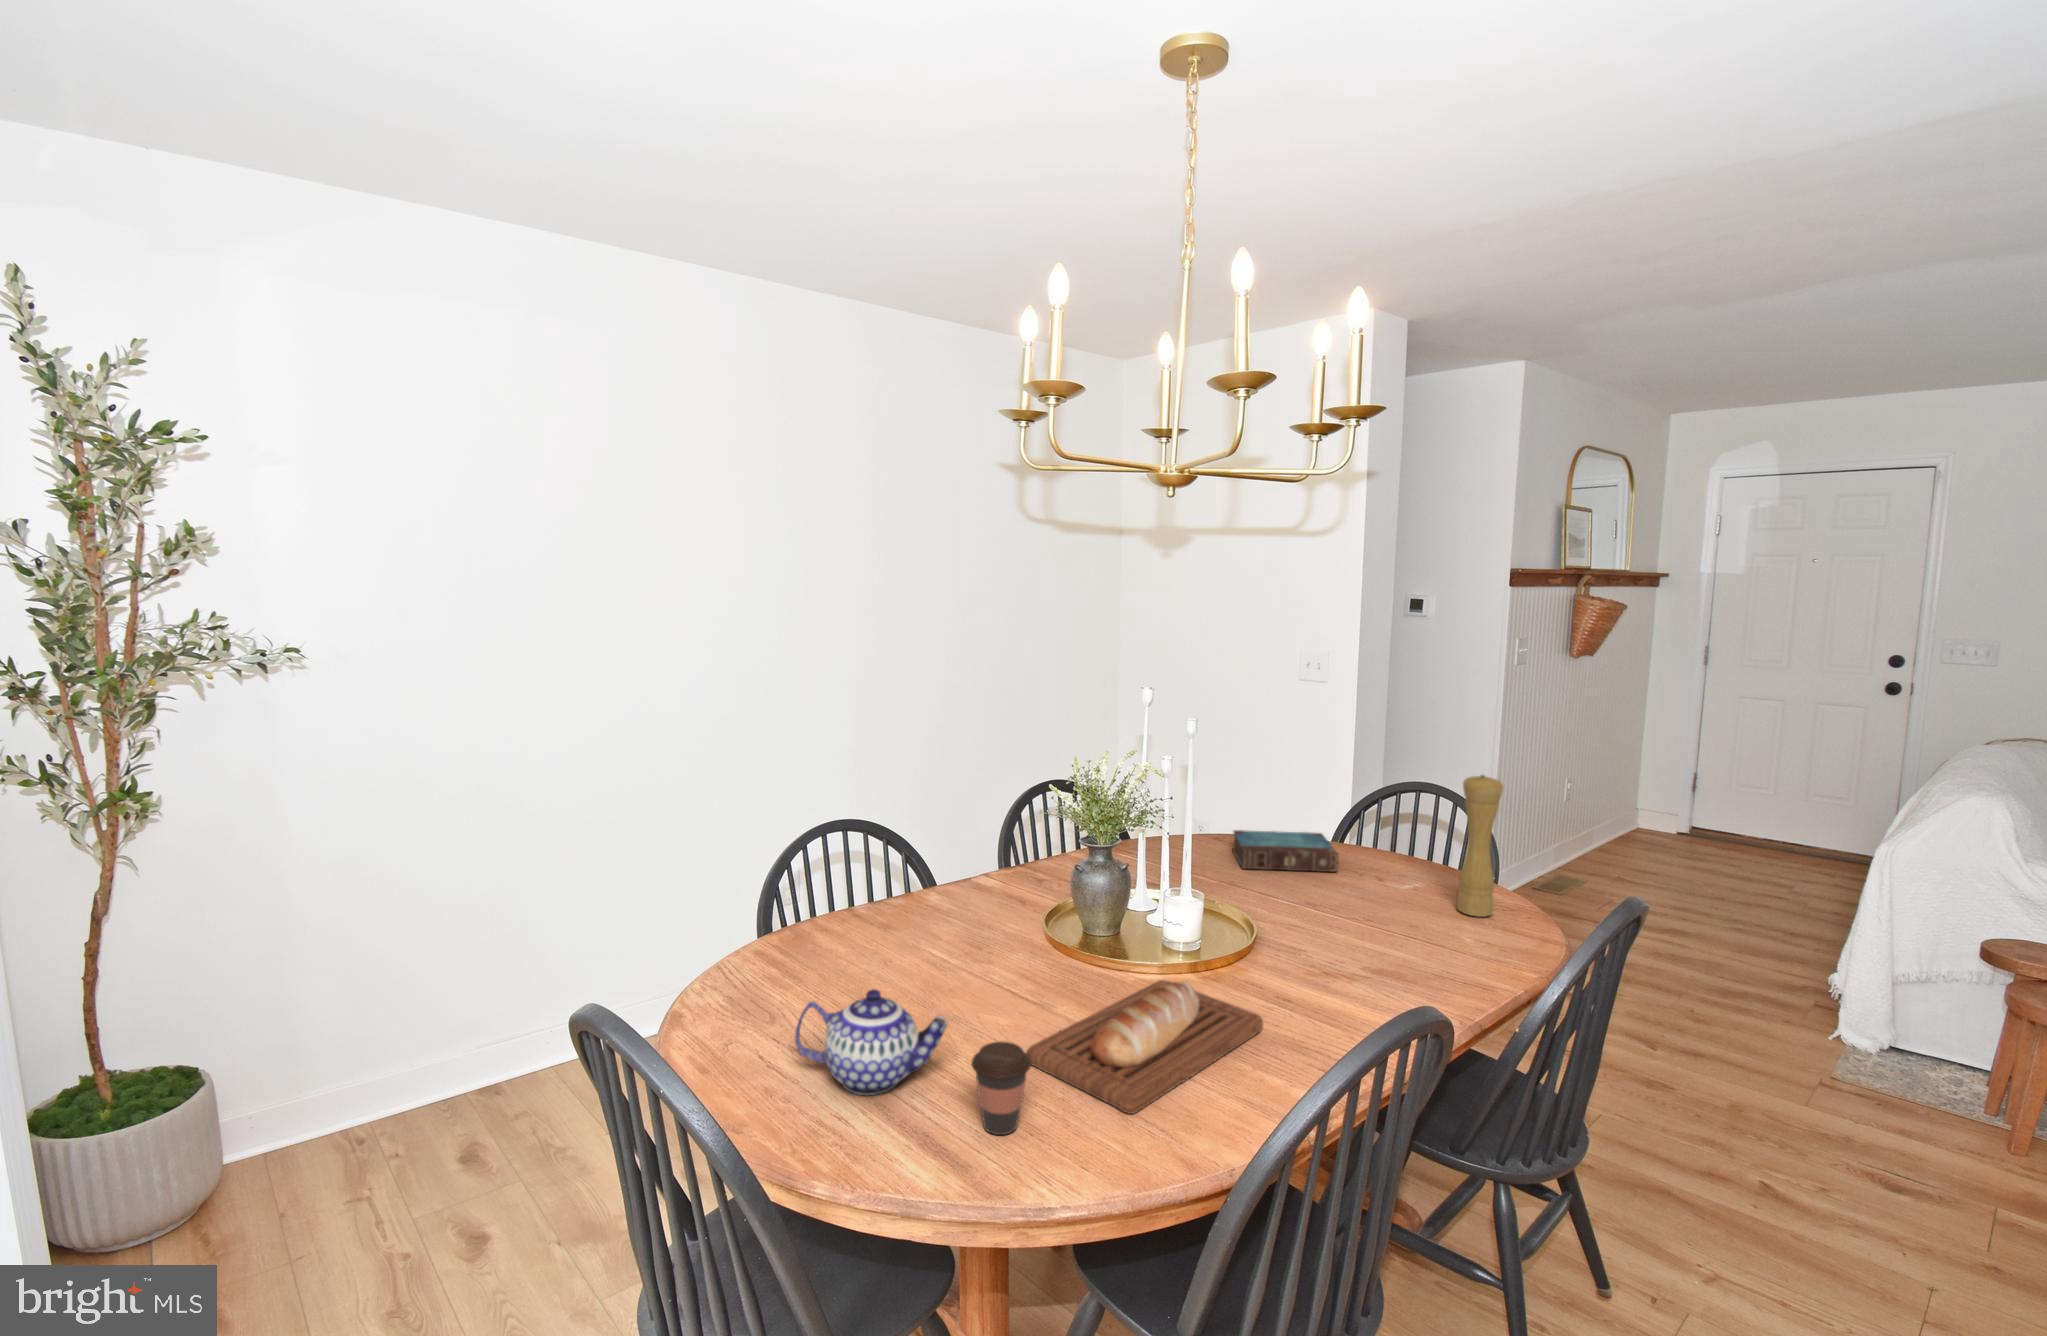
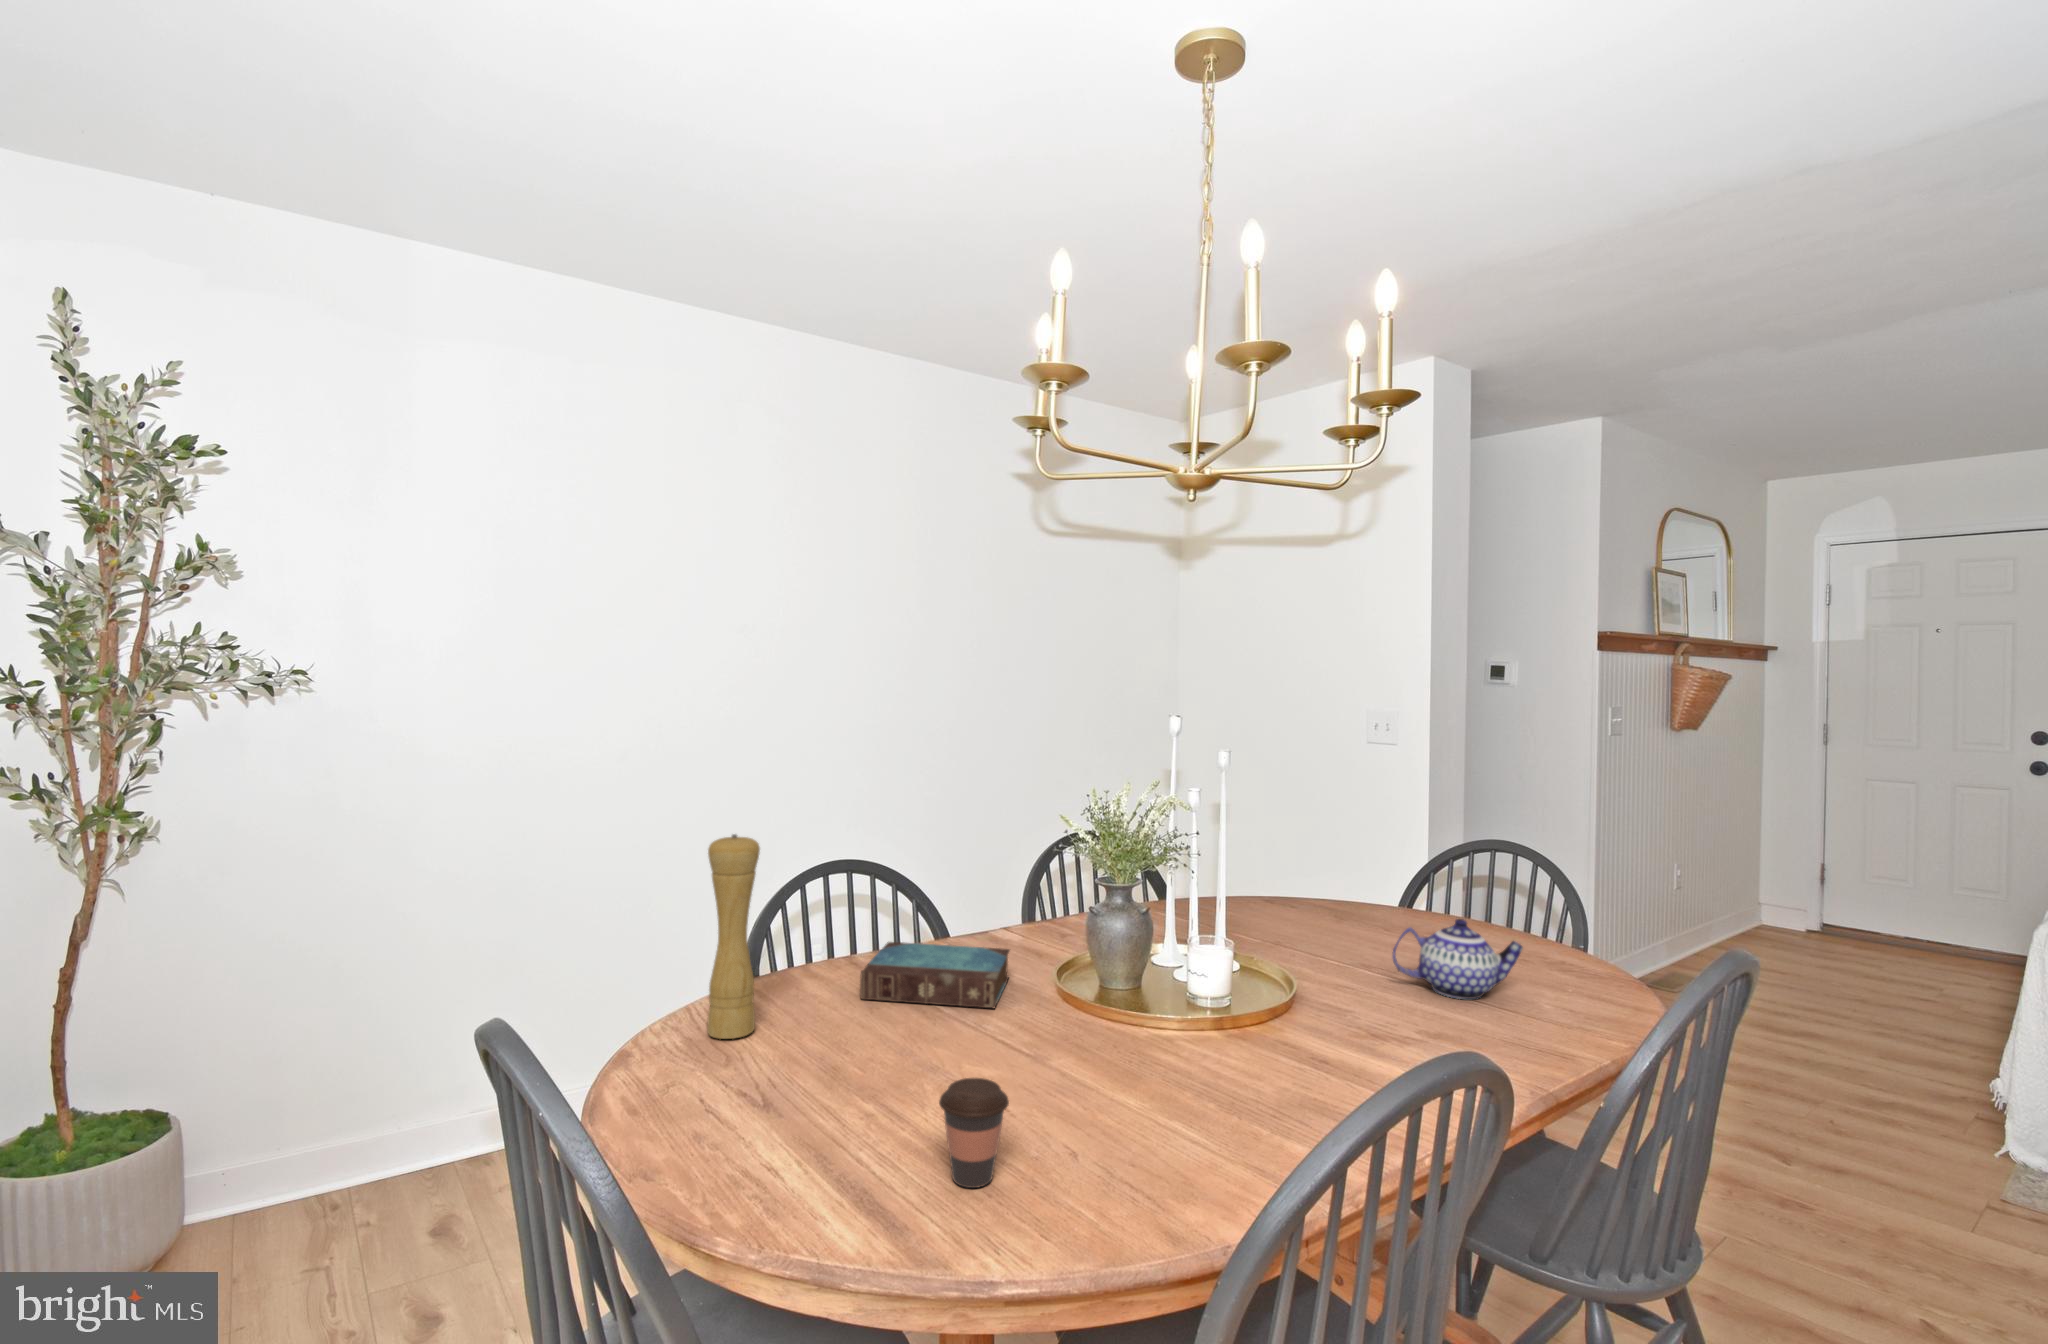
pepper mill: present [1457,775,1503,917] -> present [707,834,760,1039]
book: present [1233,830,1339,872] -> present [860,942,1010,1008]
bread loaf: present [1026,980,1263,1114] -> none [1014,1032,1296,1173]
teapot: present [795,989,947,1095] -> present [1393,919,1523,999]

